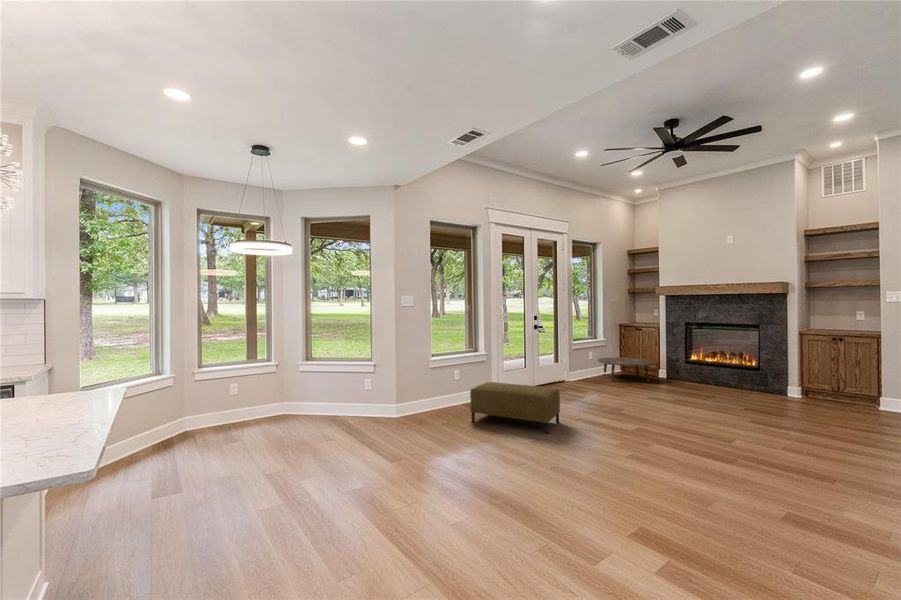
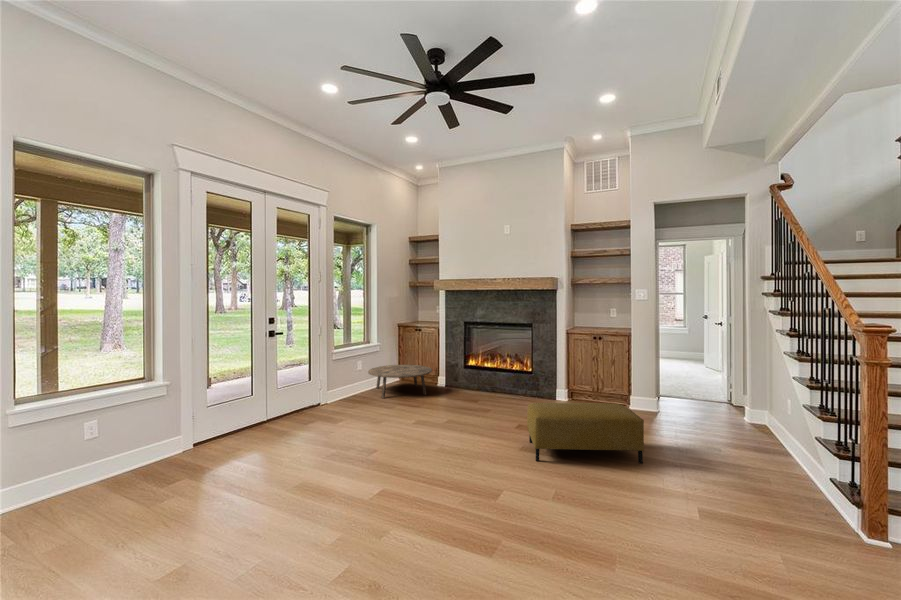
ottoman: present [470,382,560,433] -> present [527,403,644,463]

